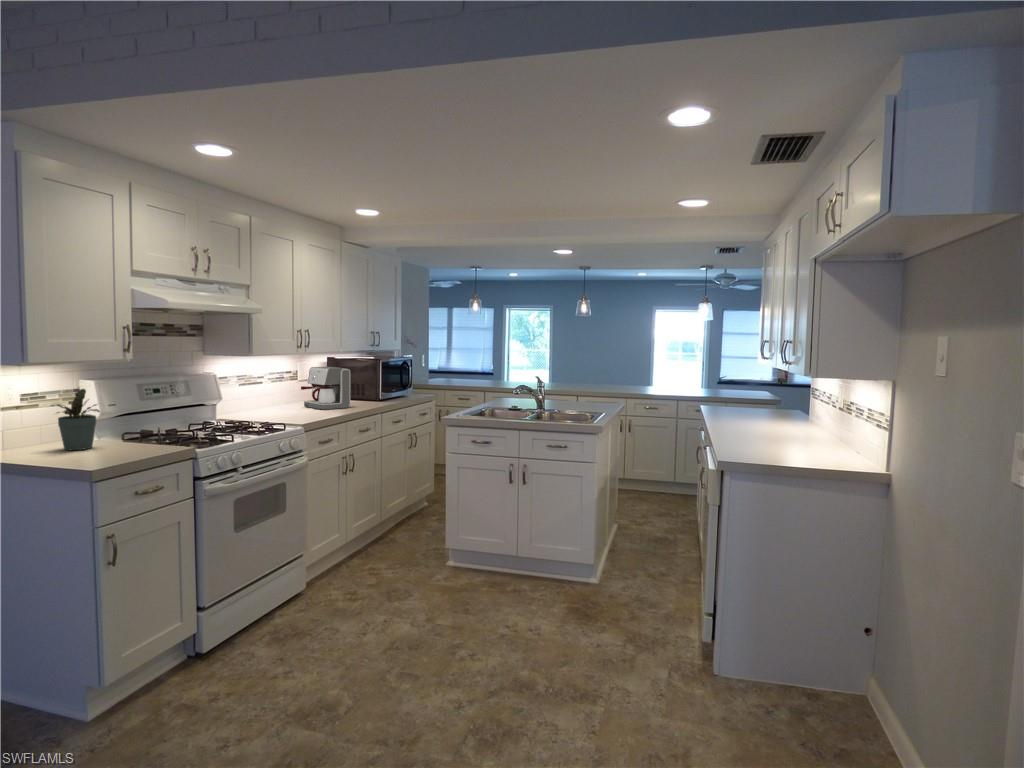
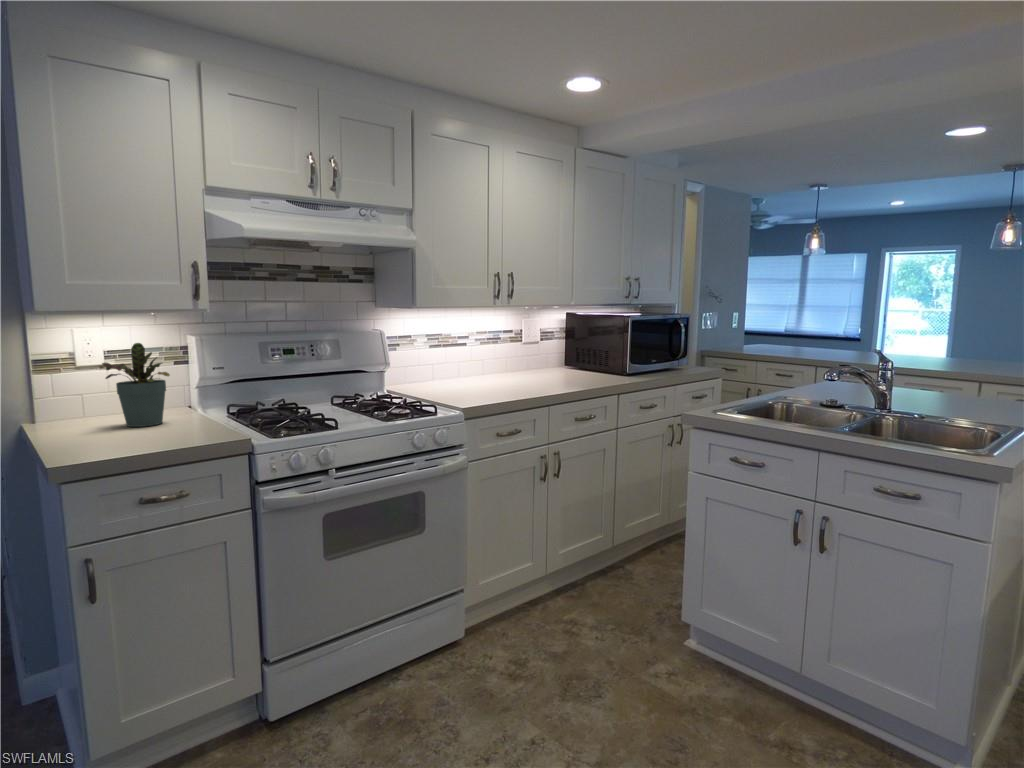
coffee maker: present [301,367,350,410] -> none [511,324,576,384]

